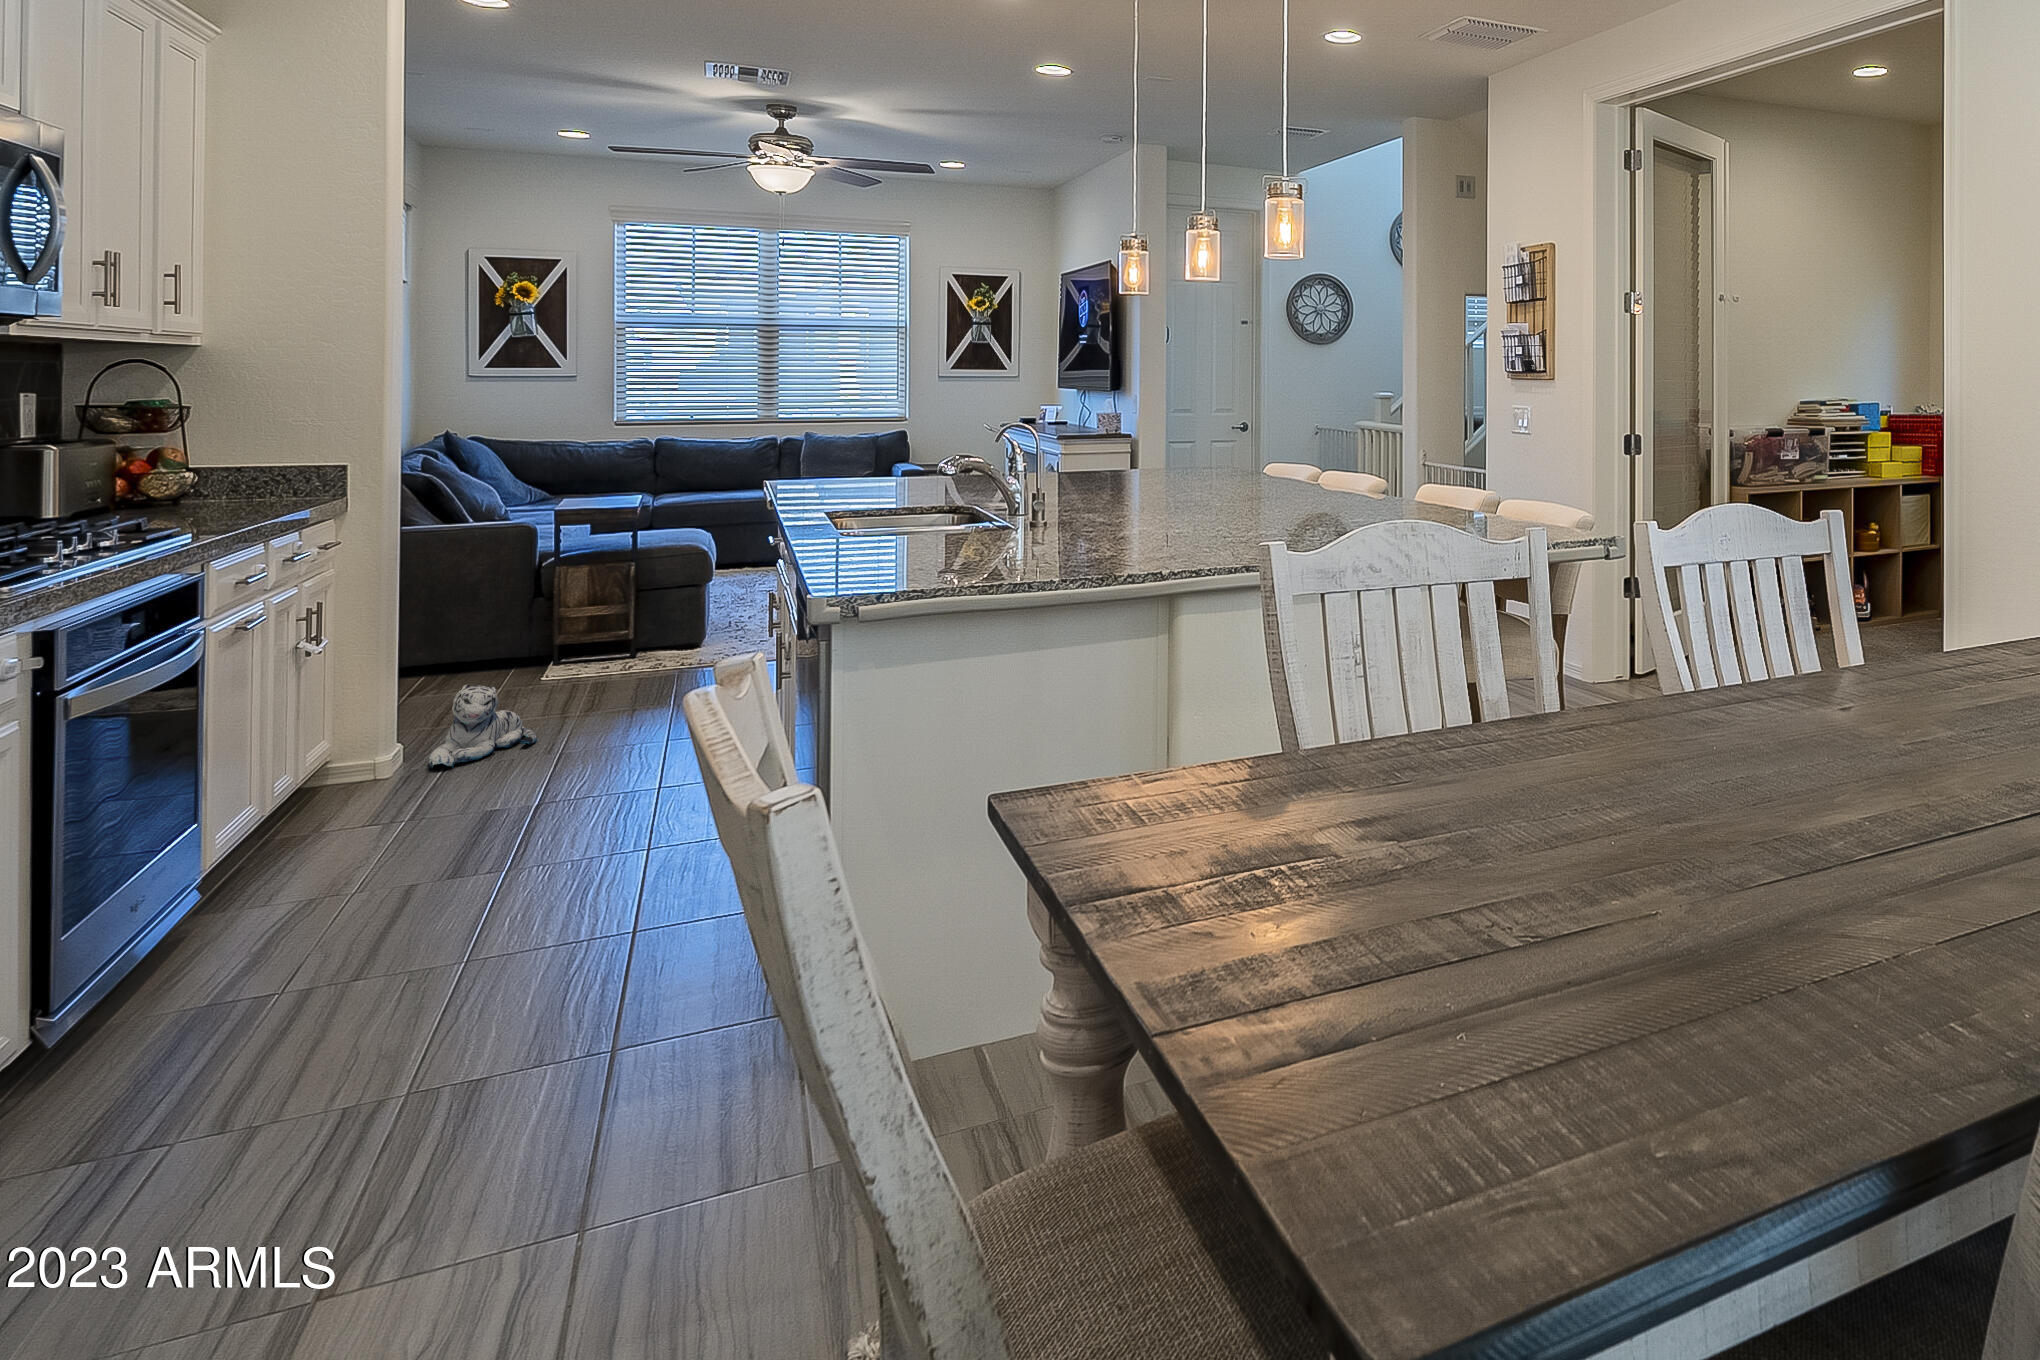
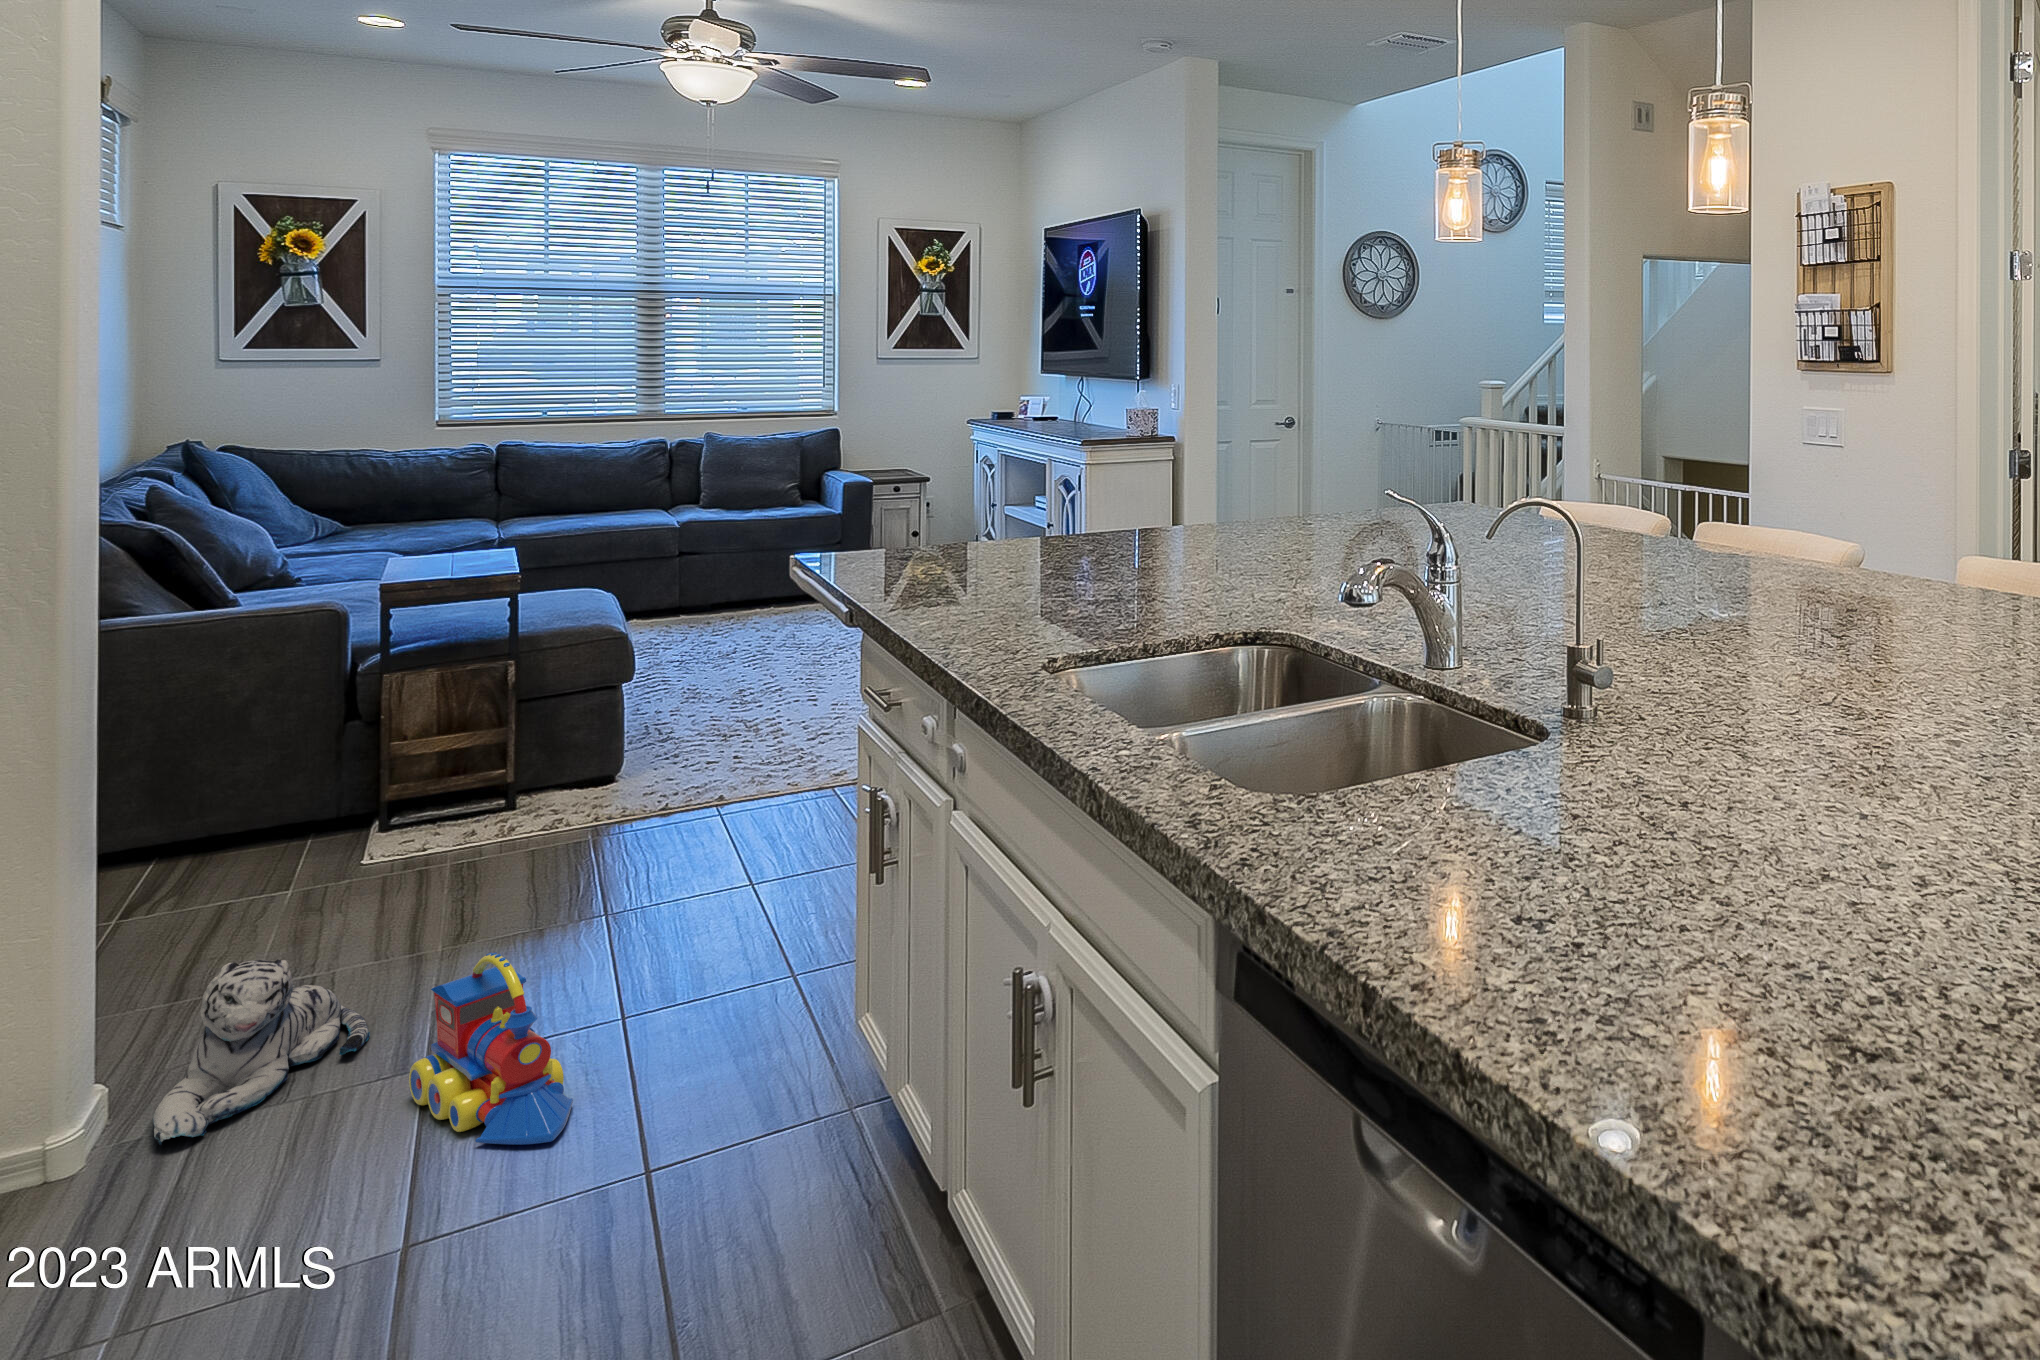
toy train: none [554,683,636,777] -> present [409,953,573,1144]

